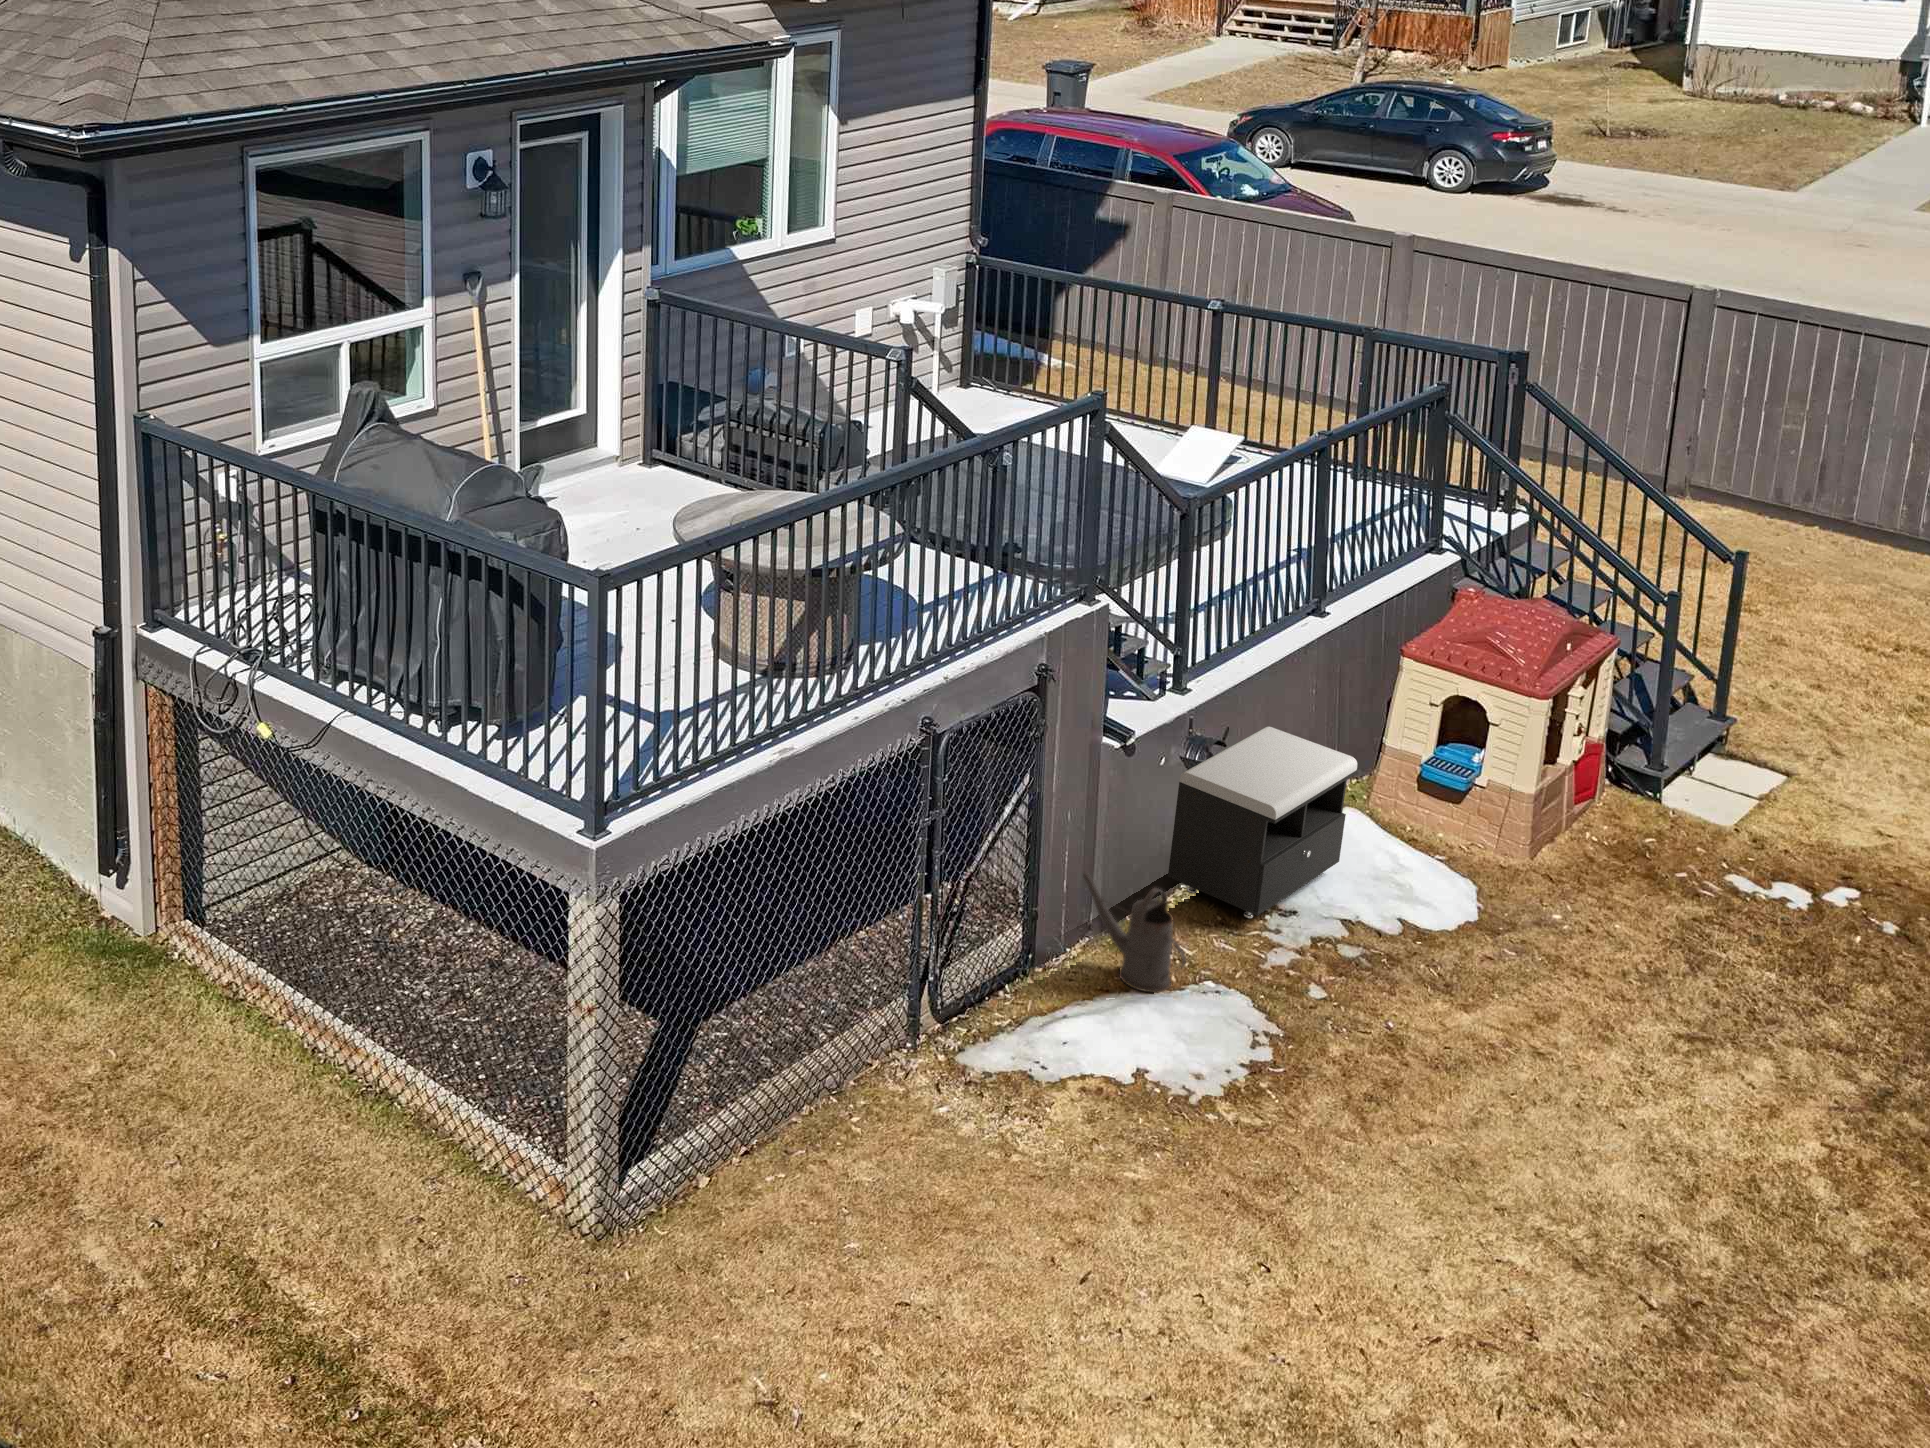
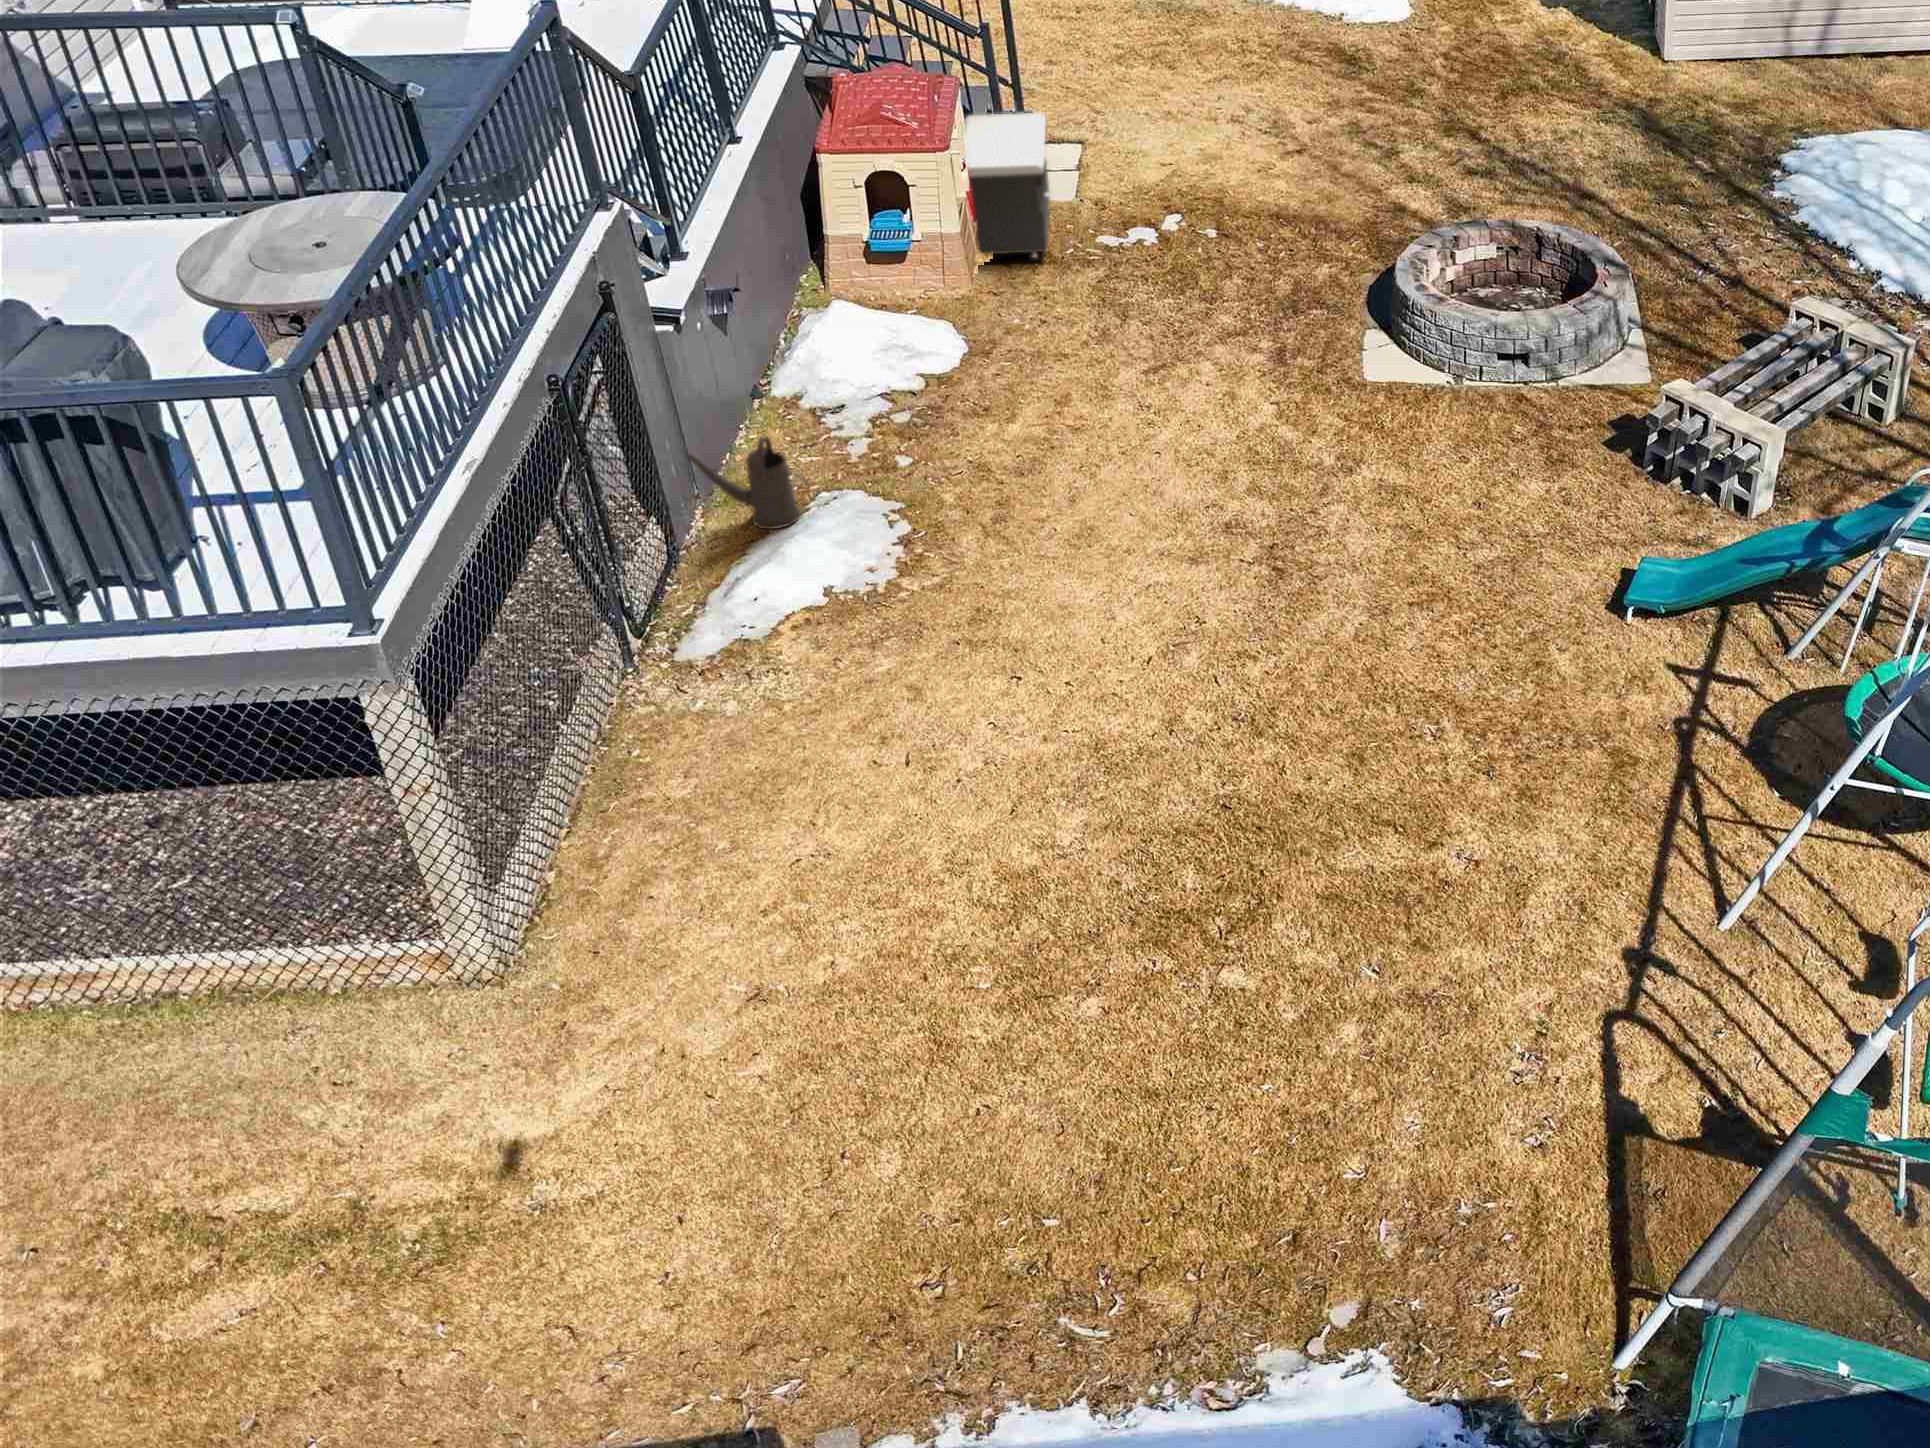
storage bench: present [1168,727,1357,918] -> present [964,113,1050,258]

